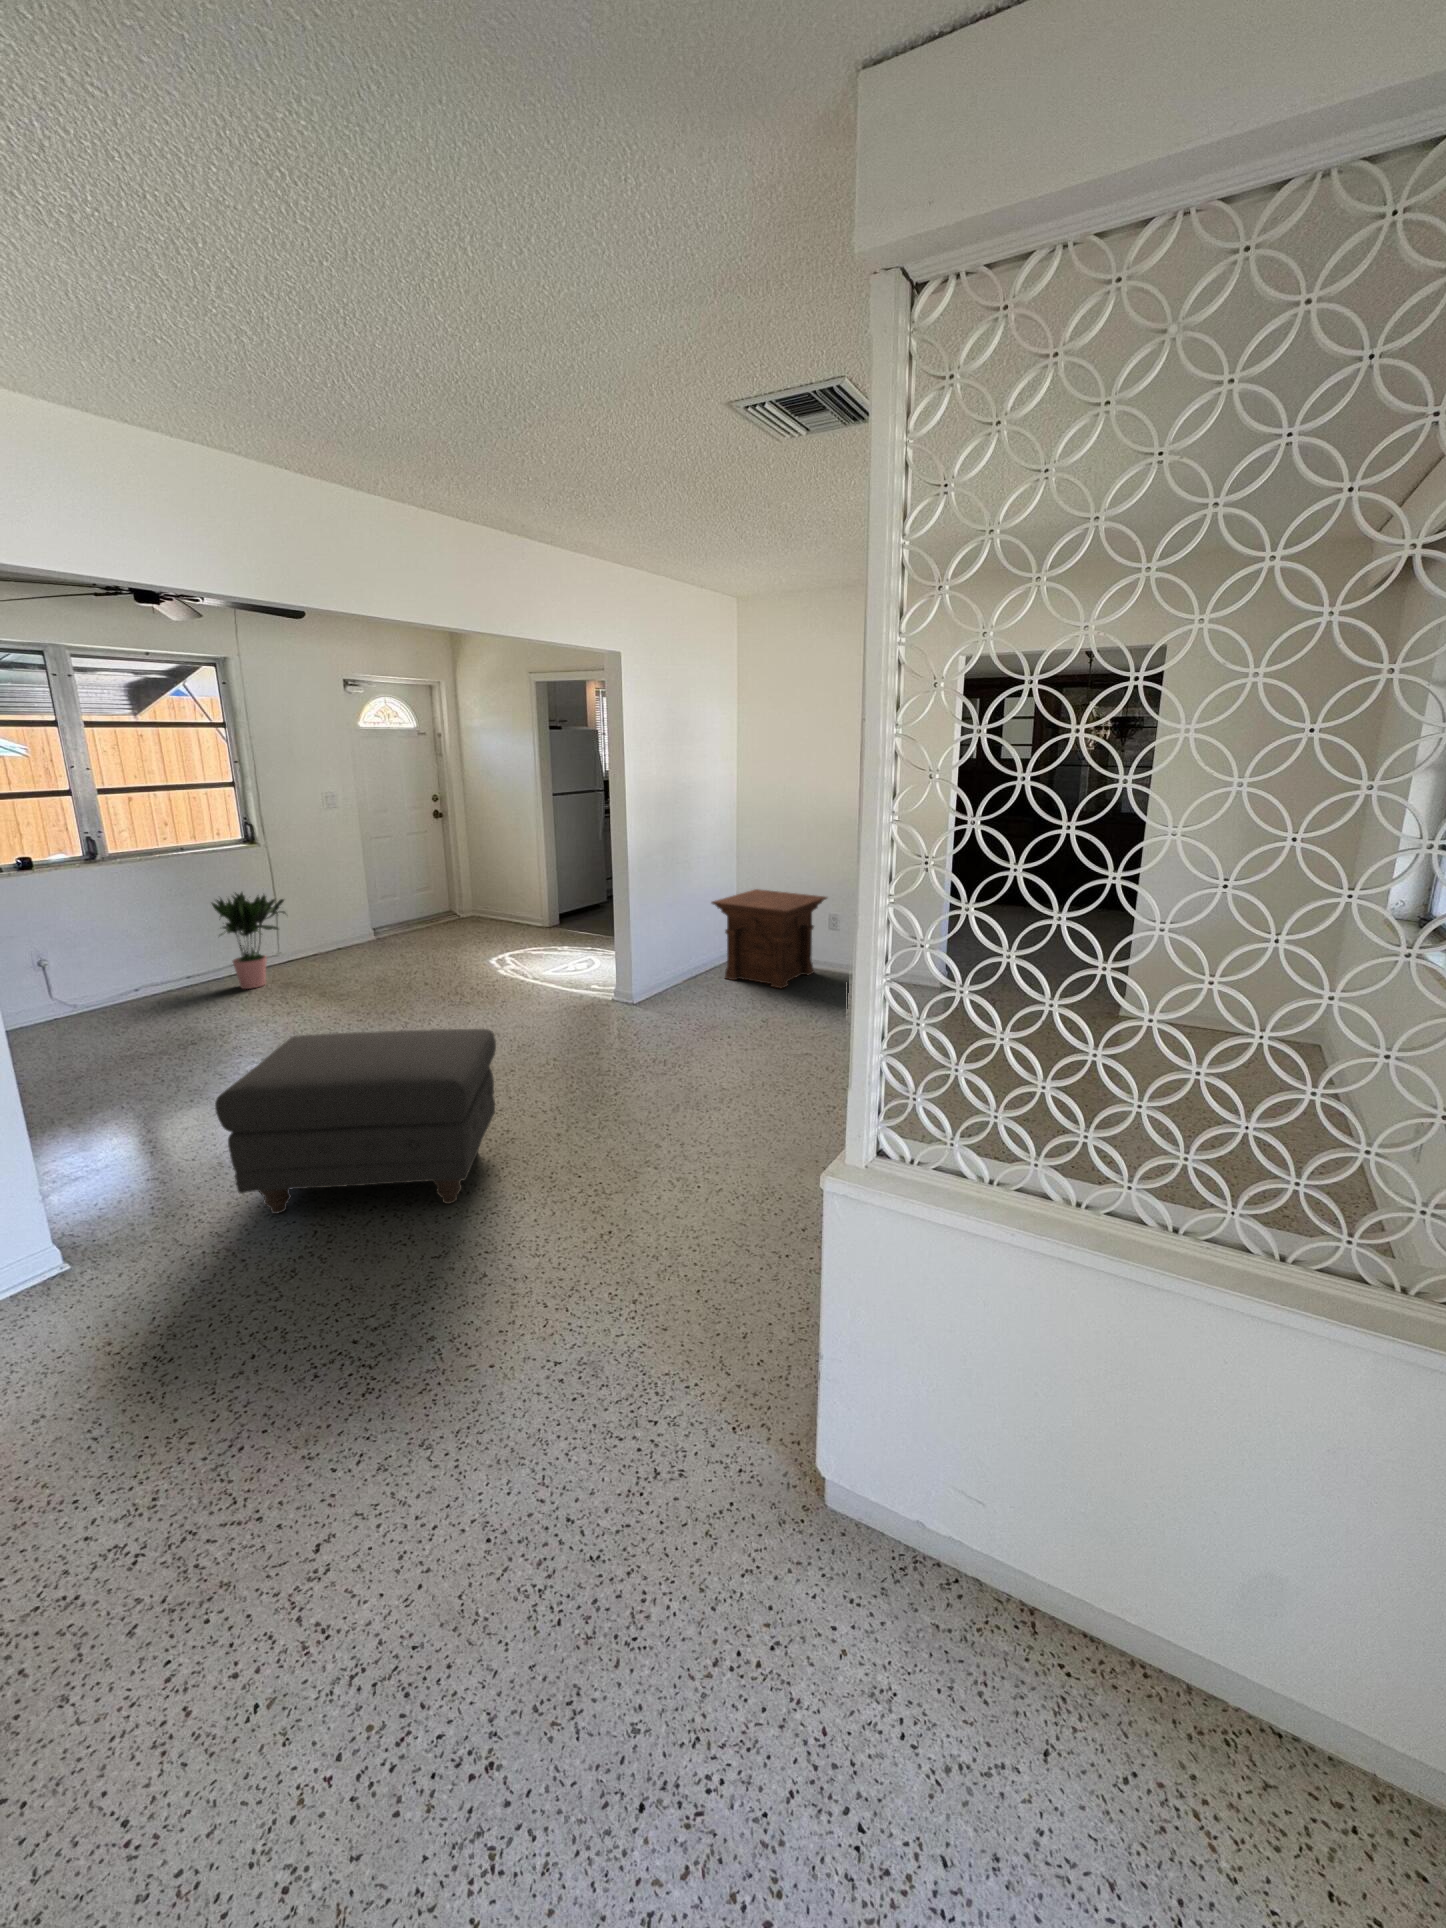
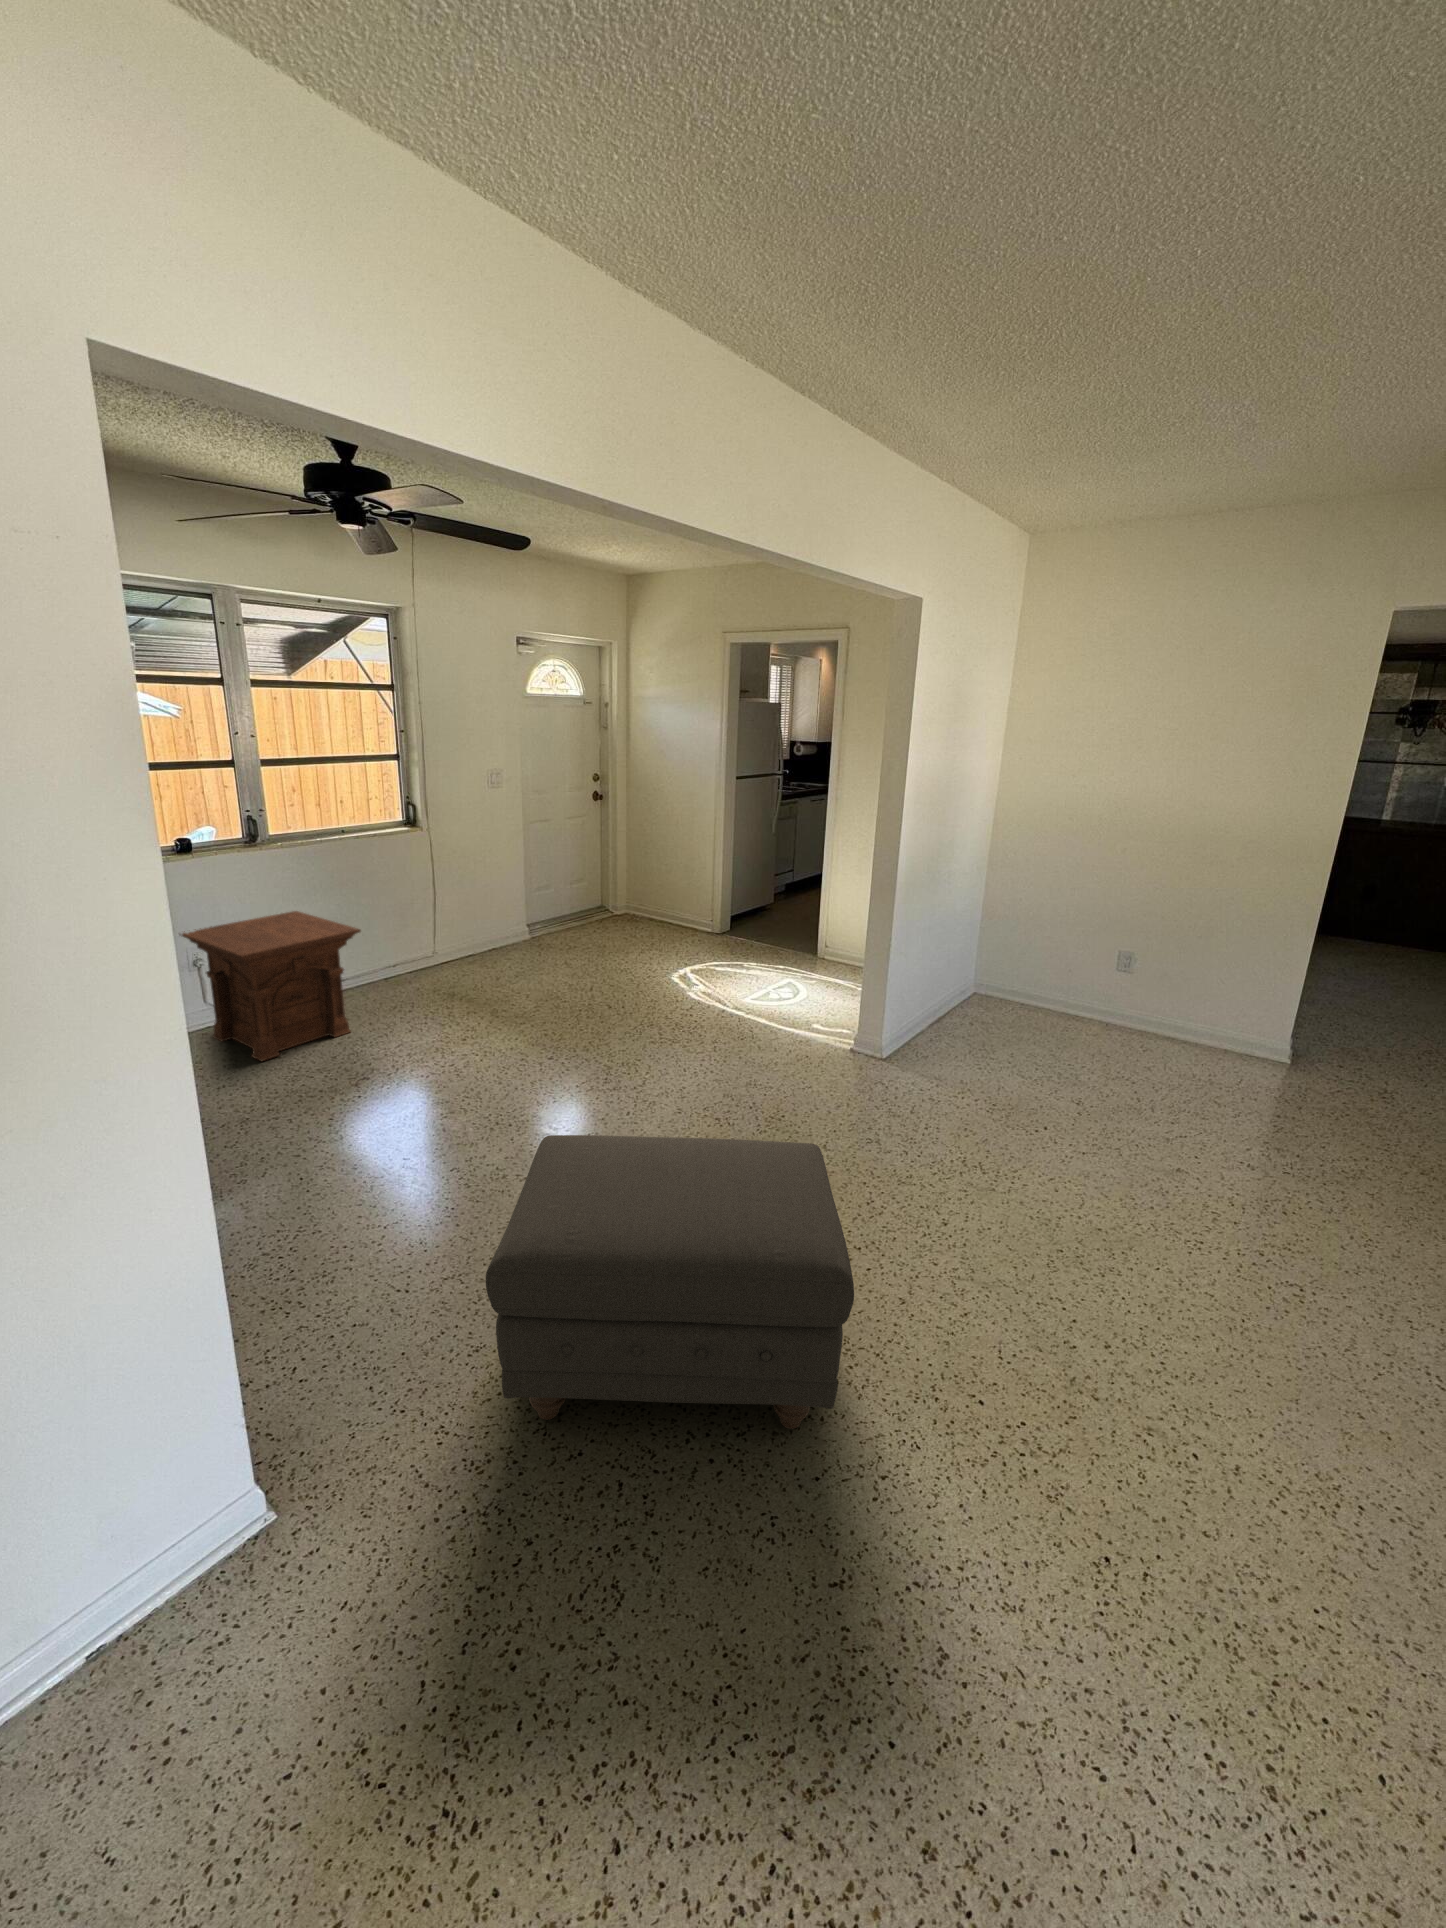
side table: present [712,889,827,988] -> present [182,911,361,1061]
potted plant: present [212,892,285,989] -> none [373,879,461,998]

